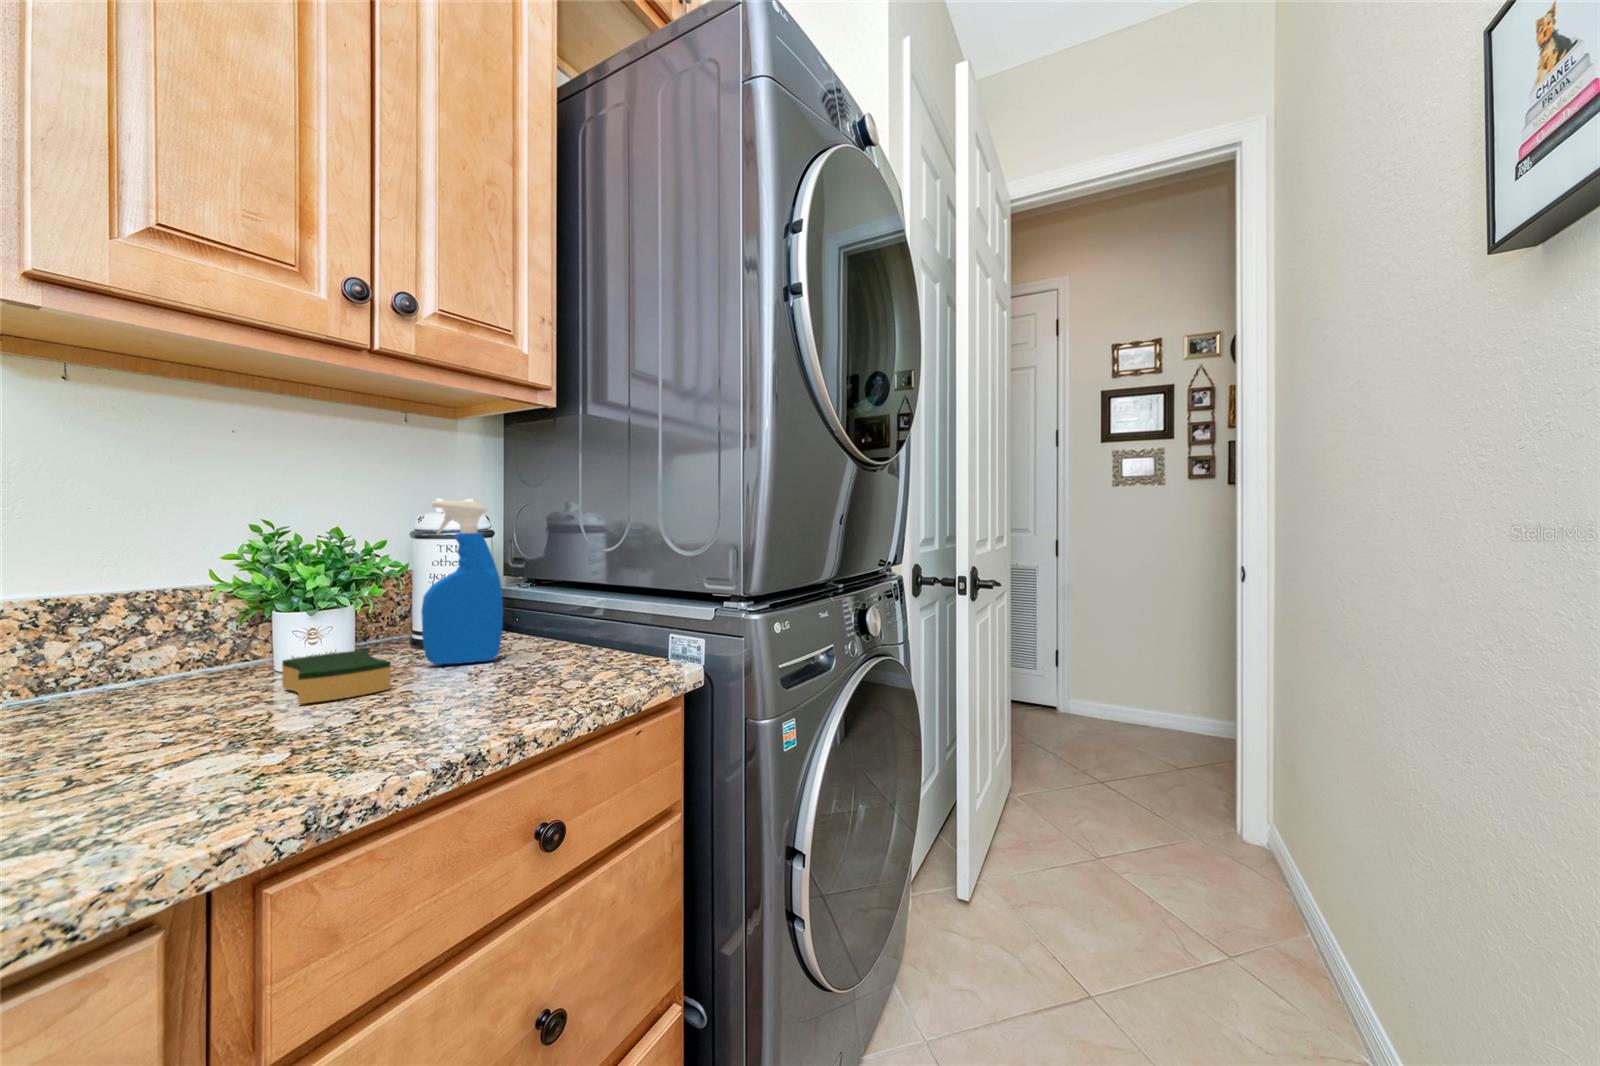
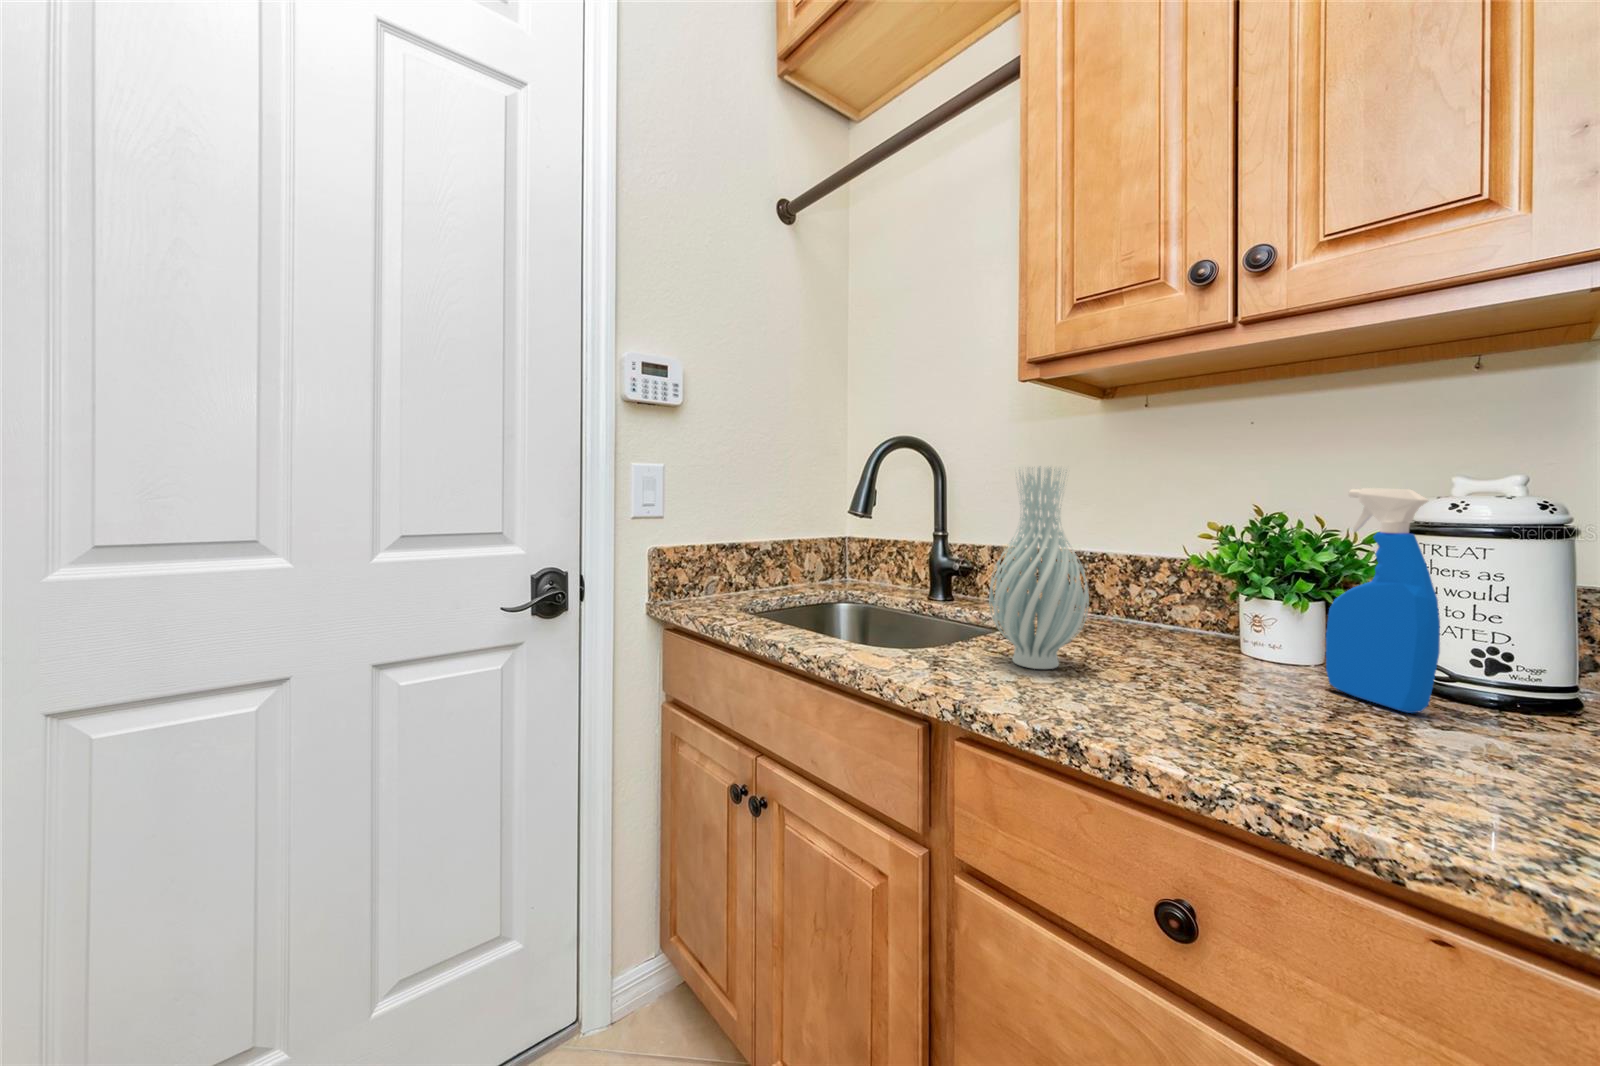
vase: none [87,448,285,764] -> present [989,466,1089,669]
sponge: present [282,650,391,704] -> none [1149,632,1263,686]

